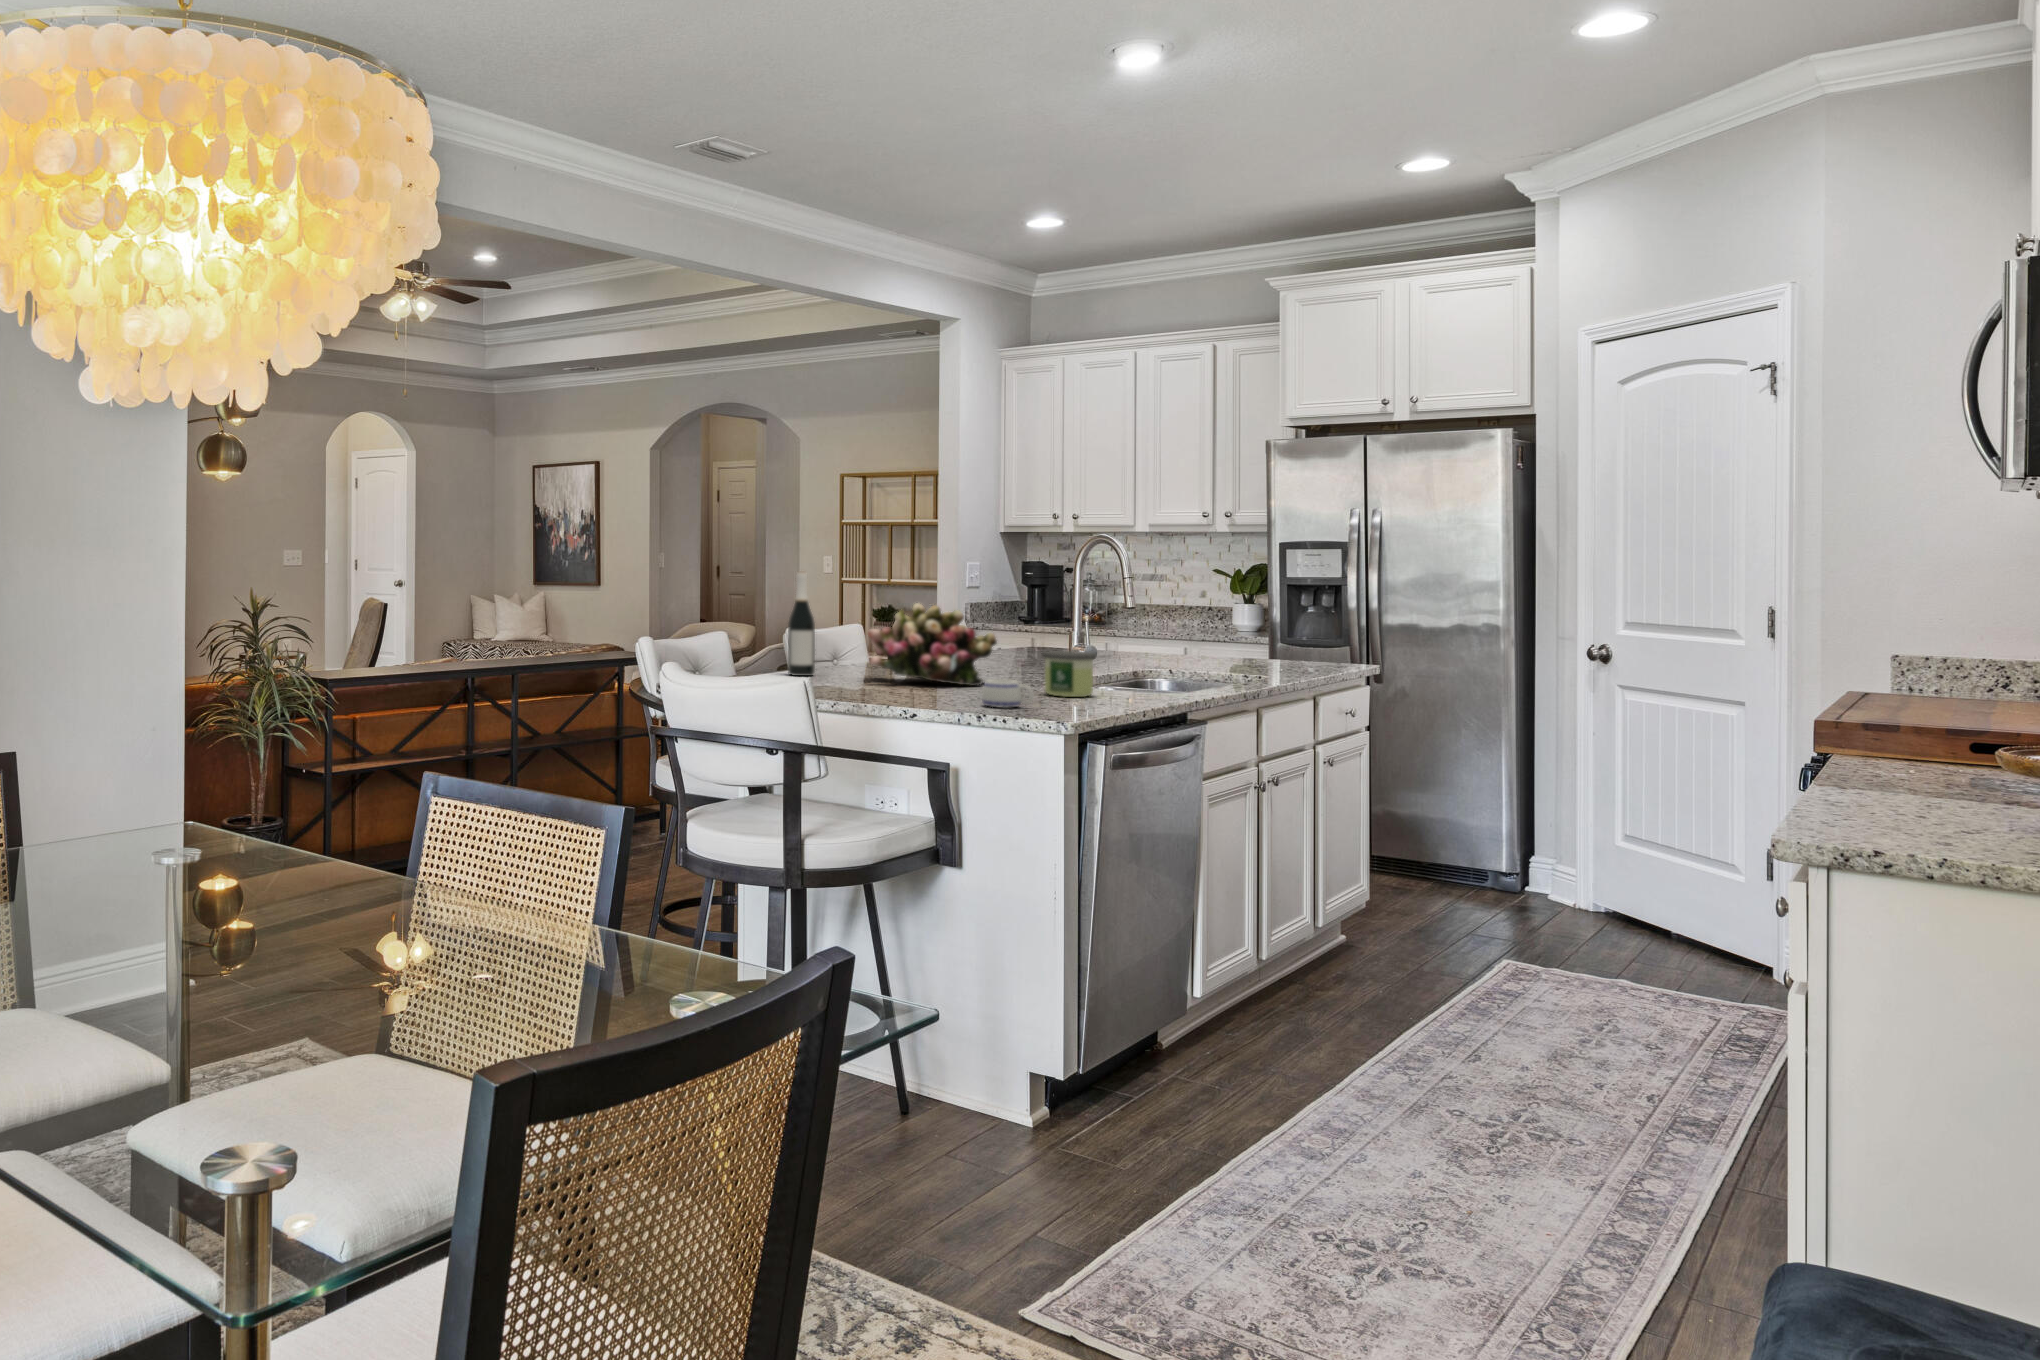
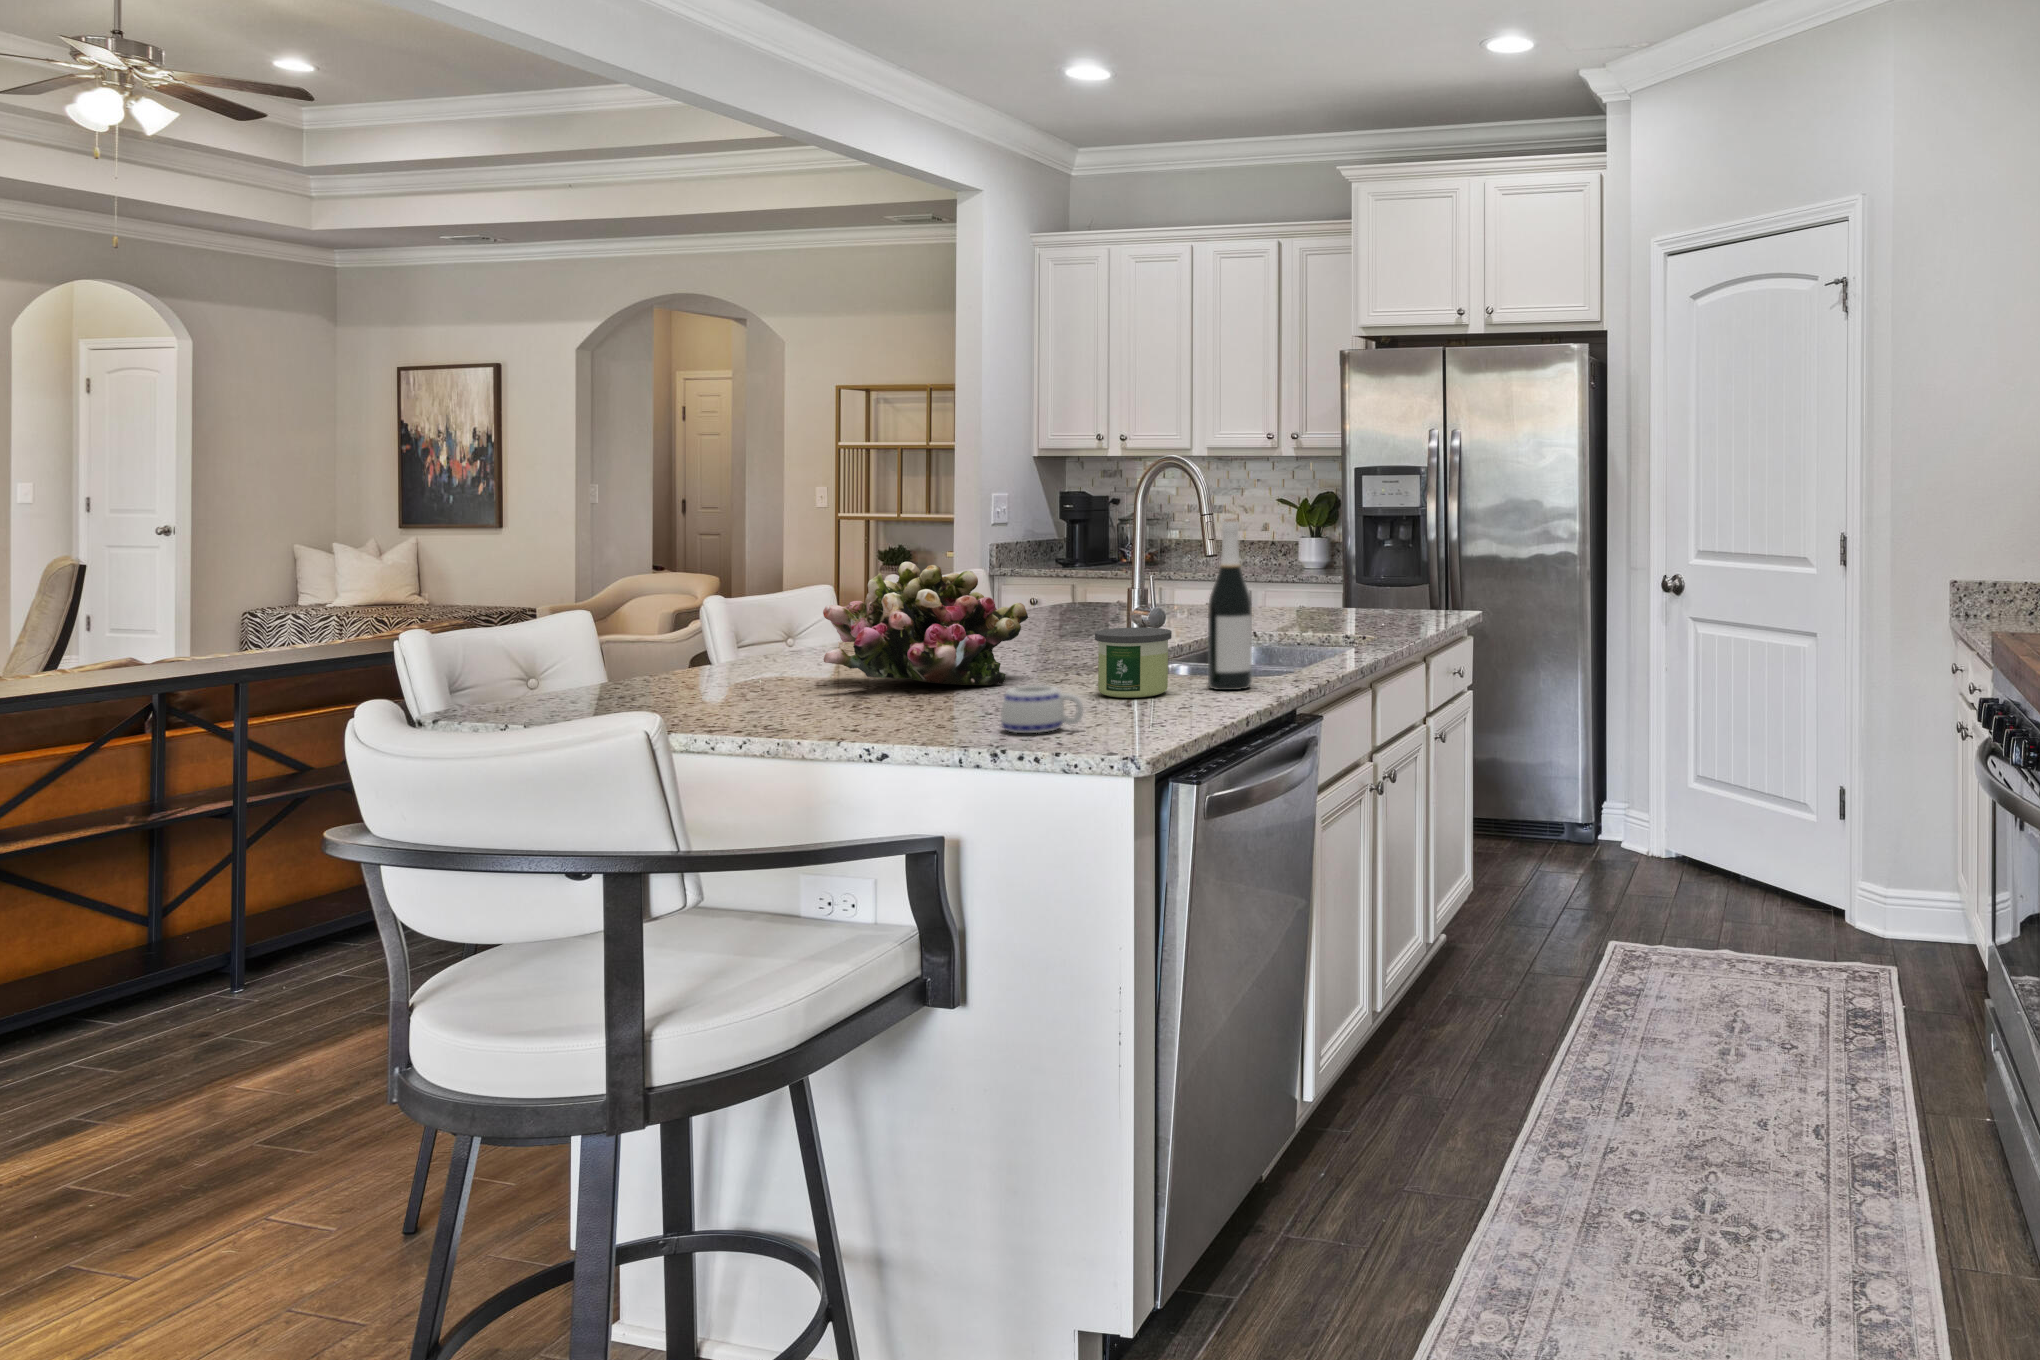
wine bottle: present [788,571,815,676] -> present [1208,519,1252,690]

